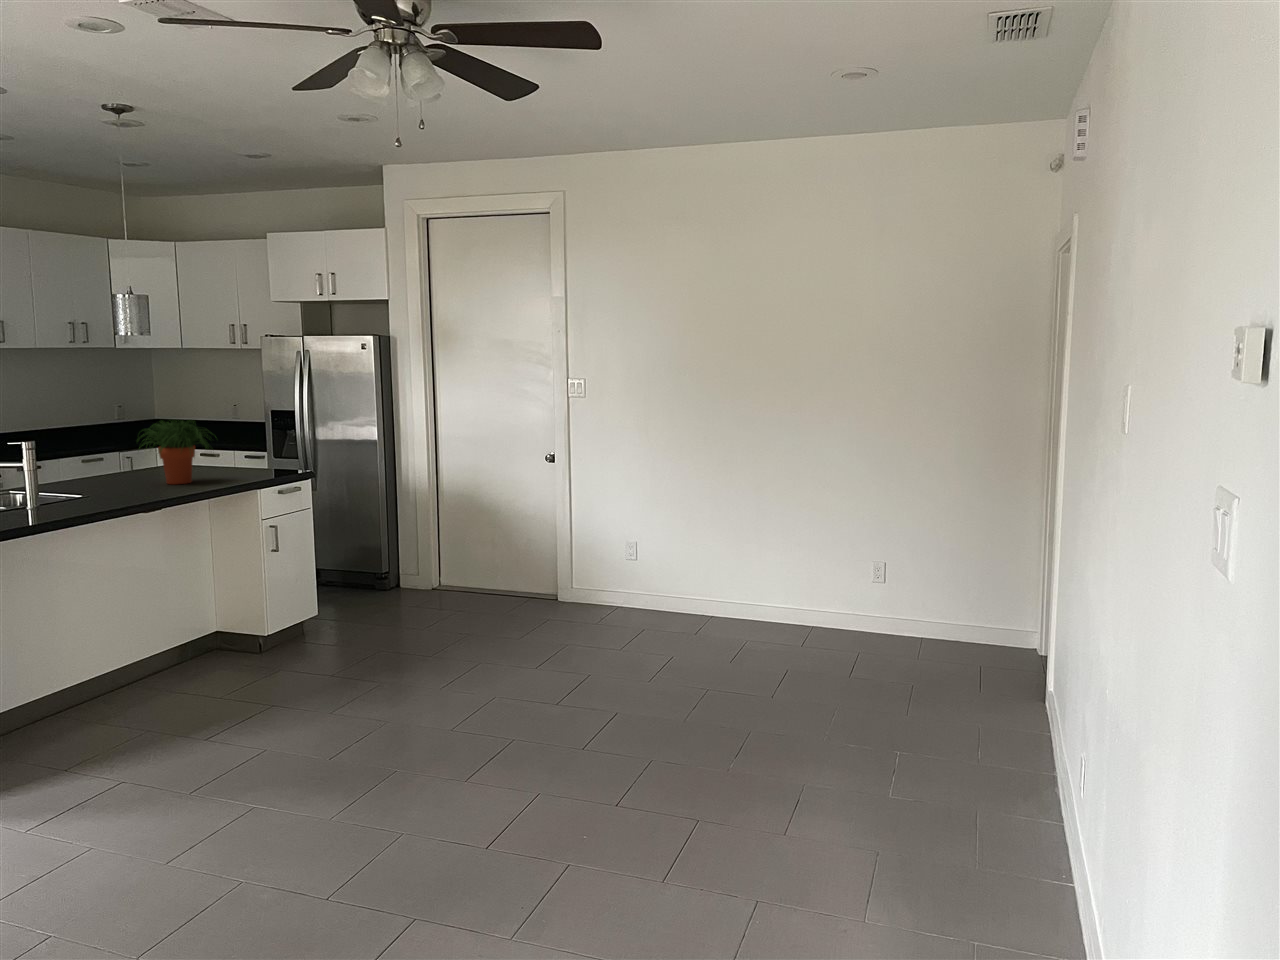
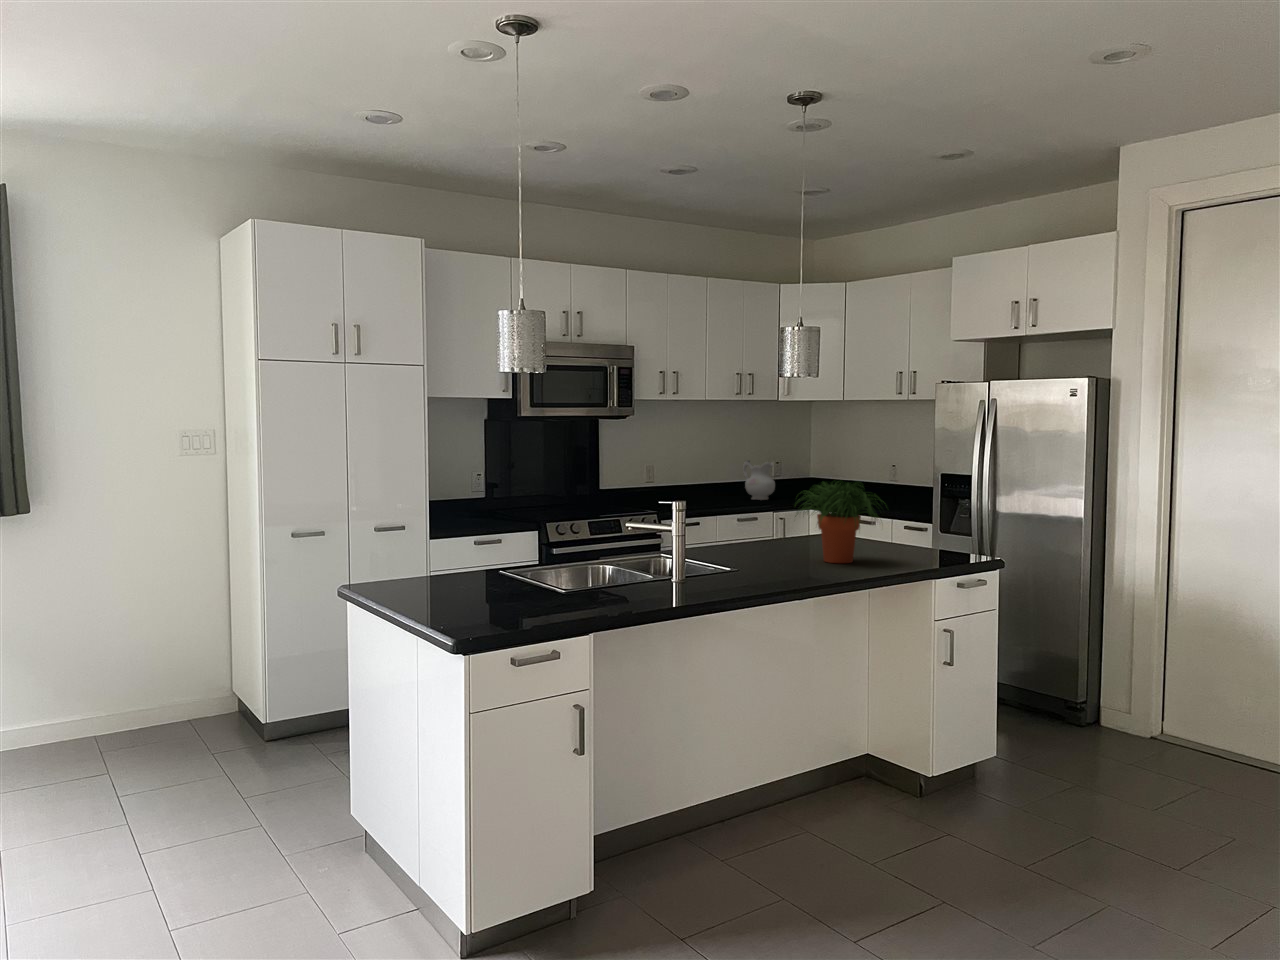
ceramic pitcher: none [86,405,121,442] -> present [743,460,775,500]

